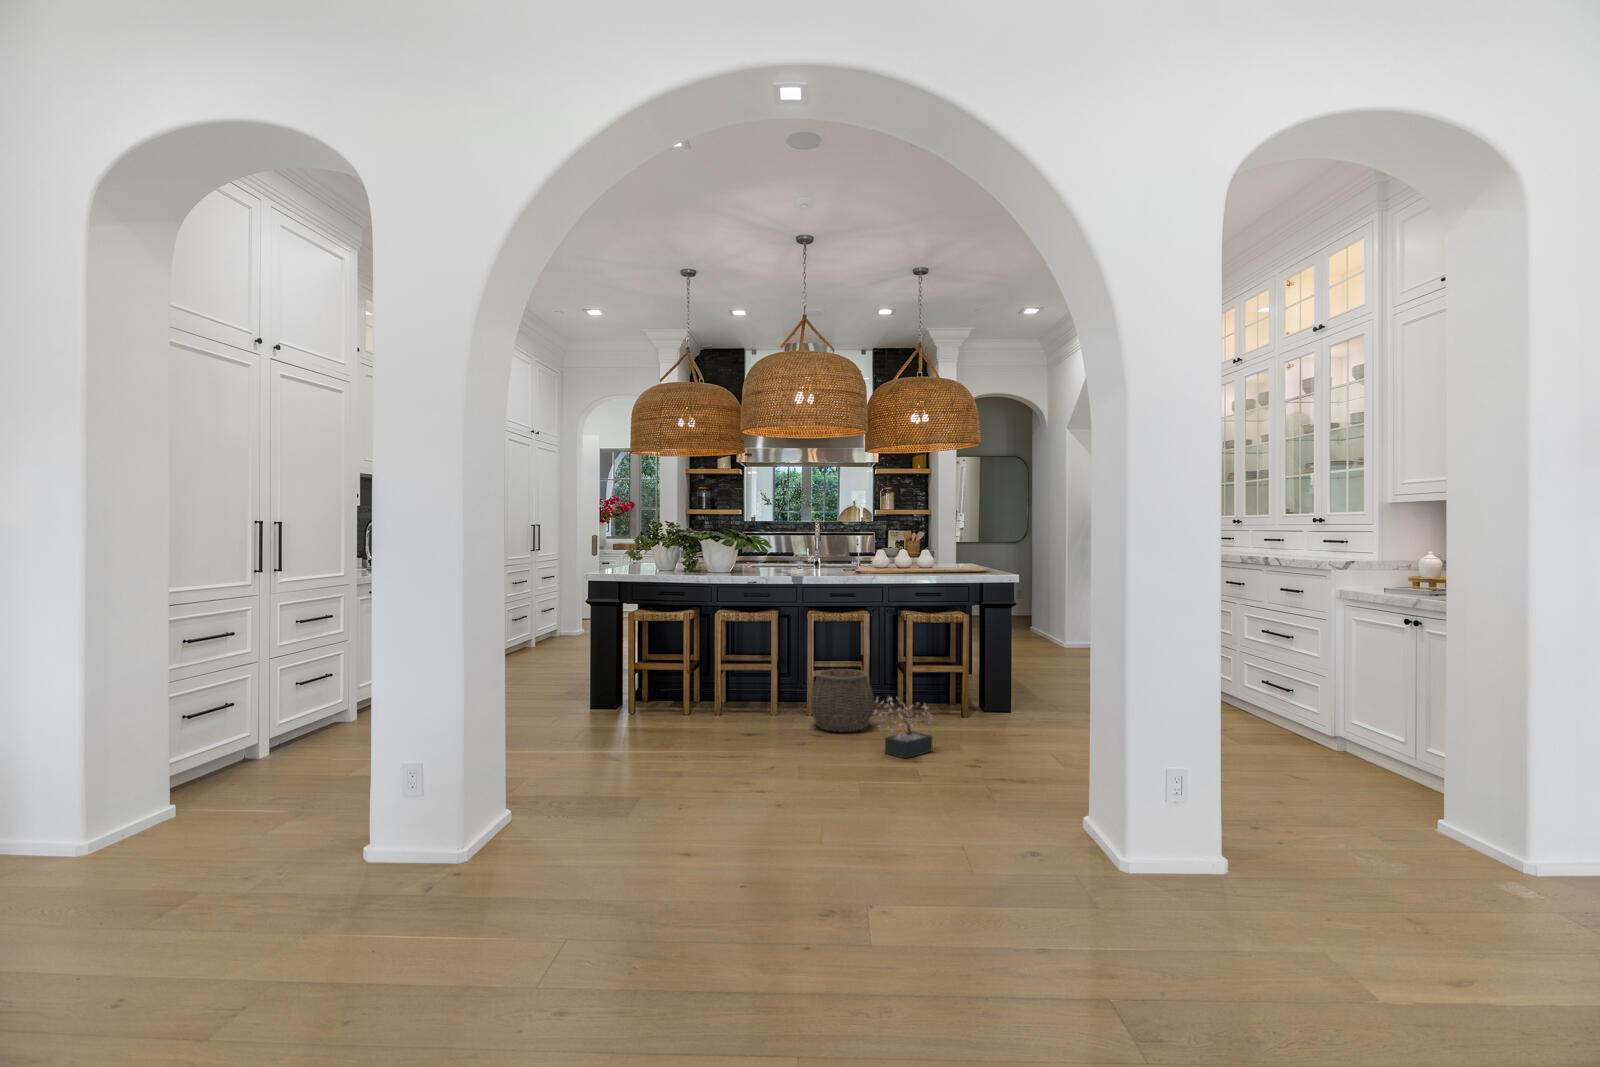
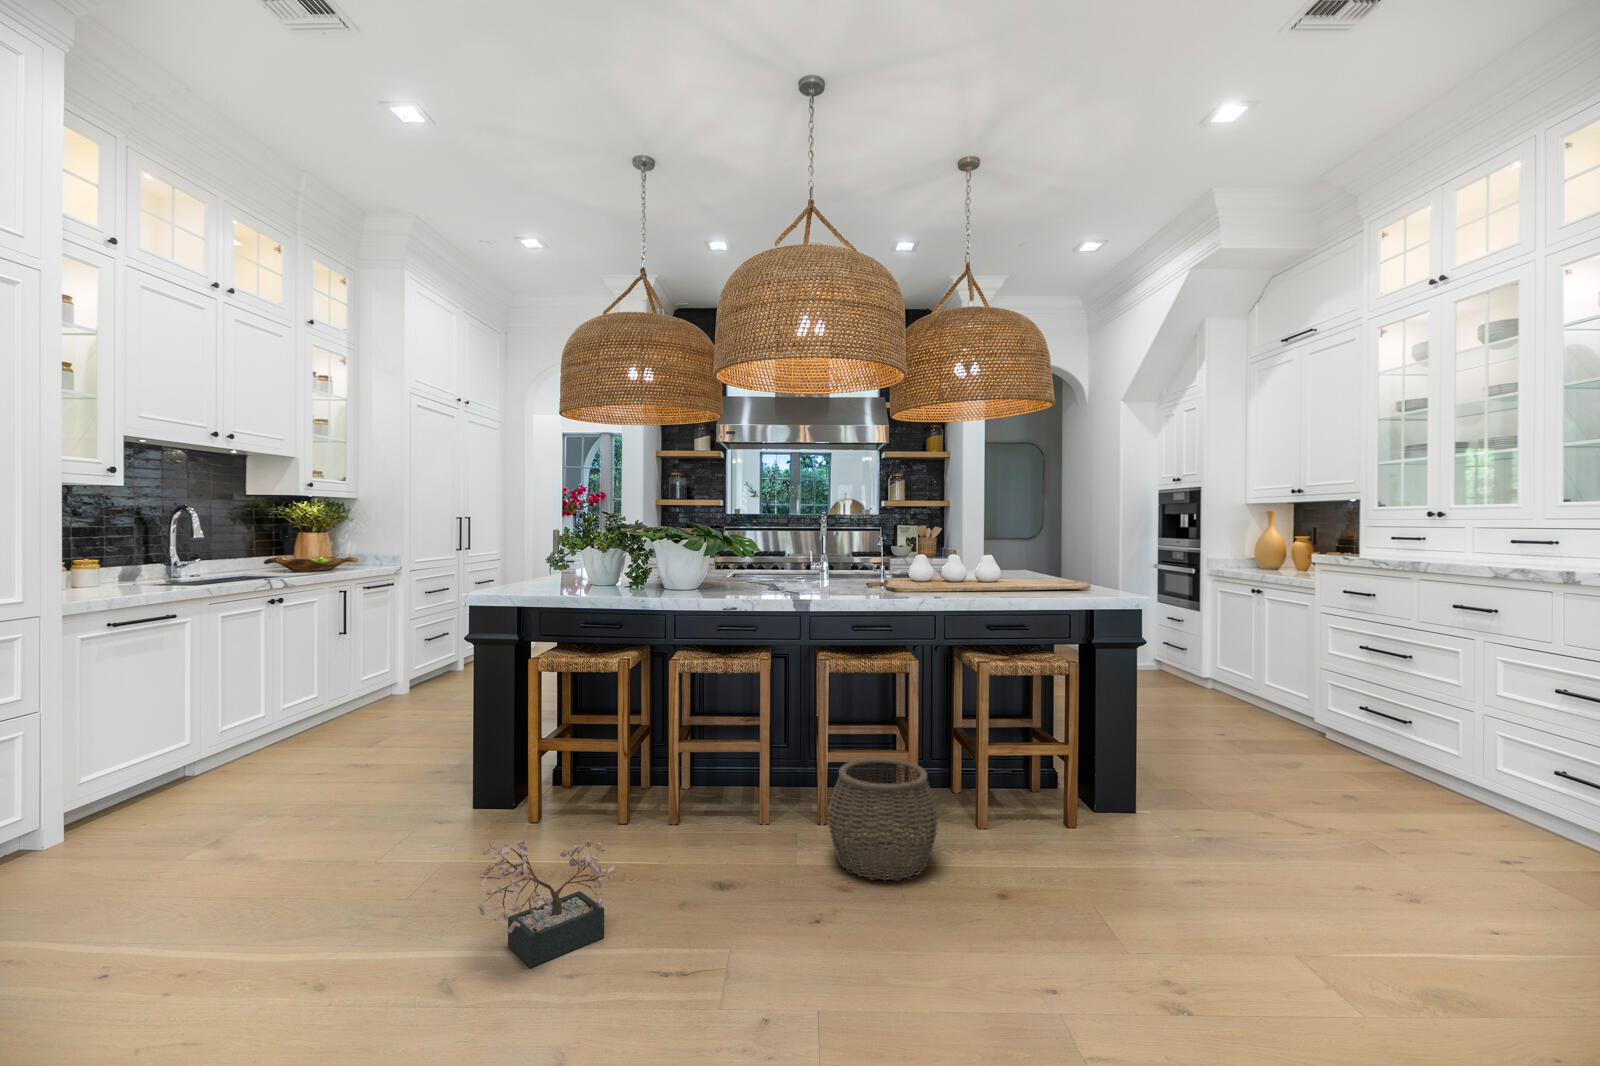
decorative plant: present [874,697,933,758] -> present [477,840,615,968]

